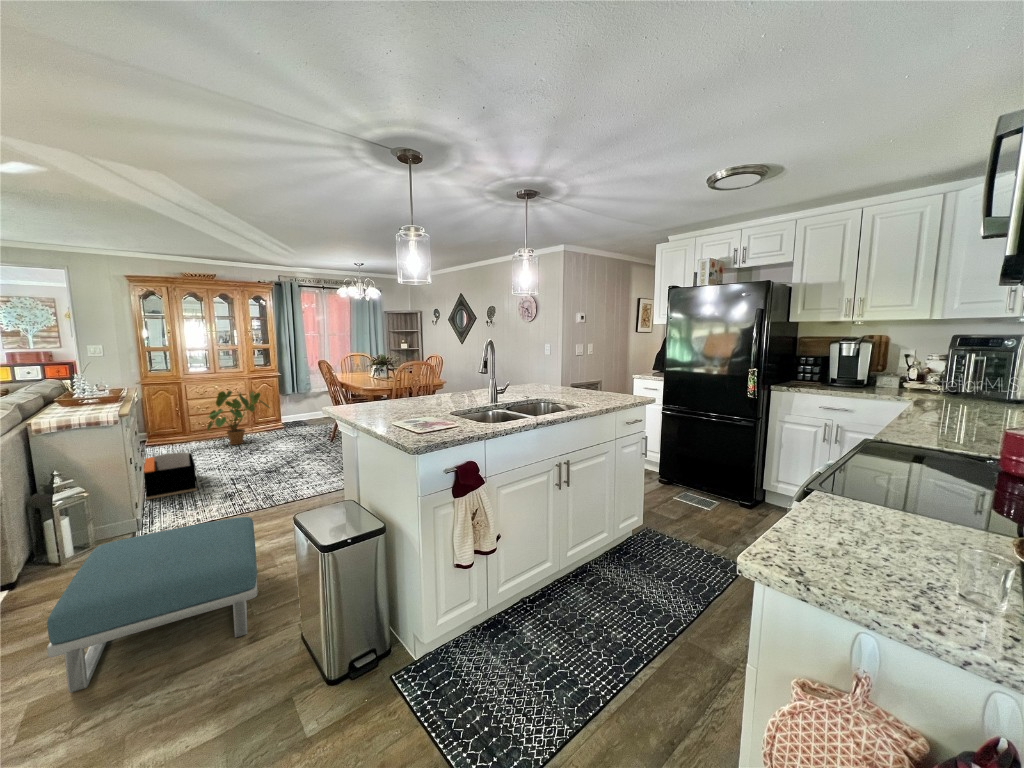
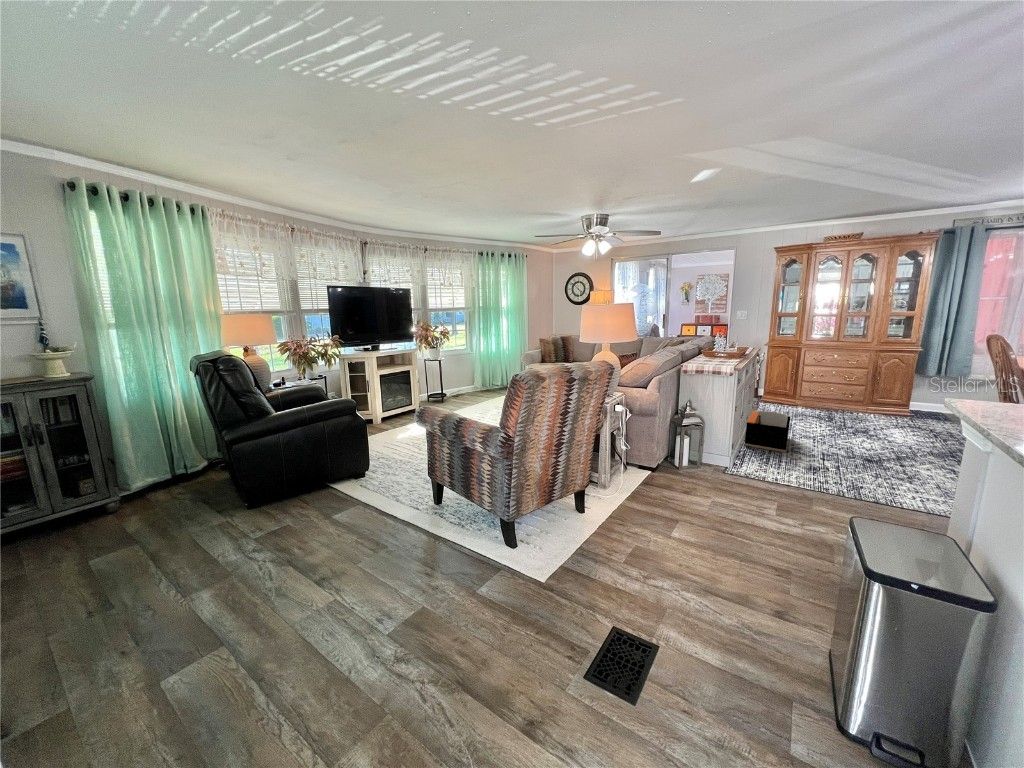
house plant: present [207,391,270,445] -> none [815,362,898,421]
footstool: present [47,517,257,693] -> none [648,465,816,606]

